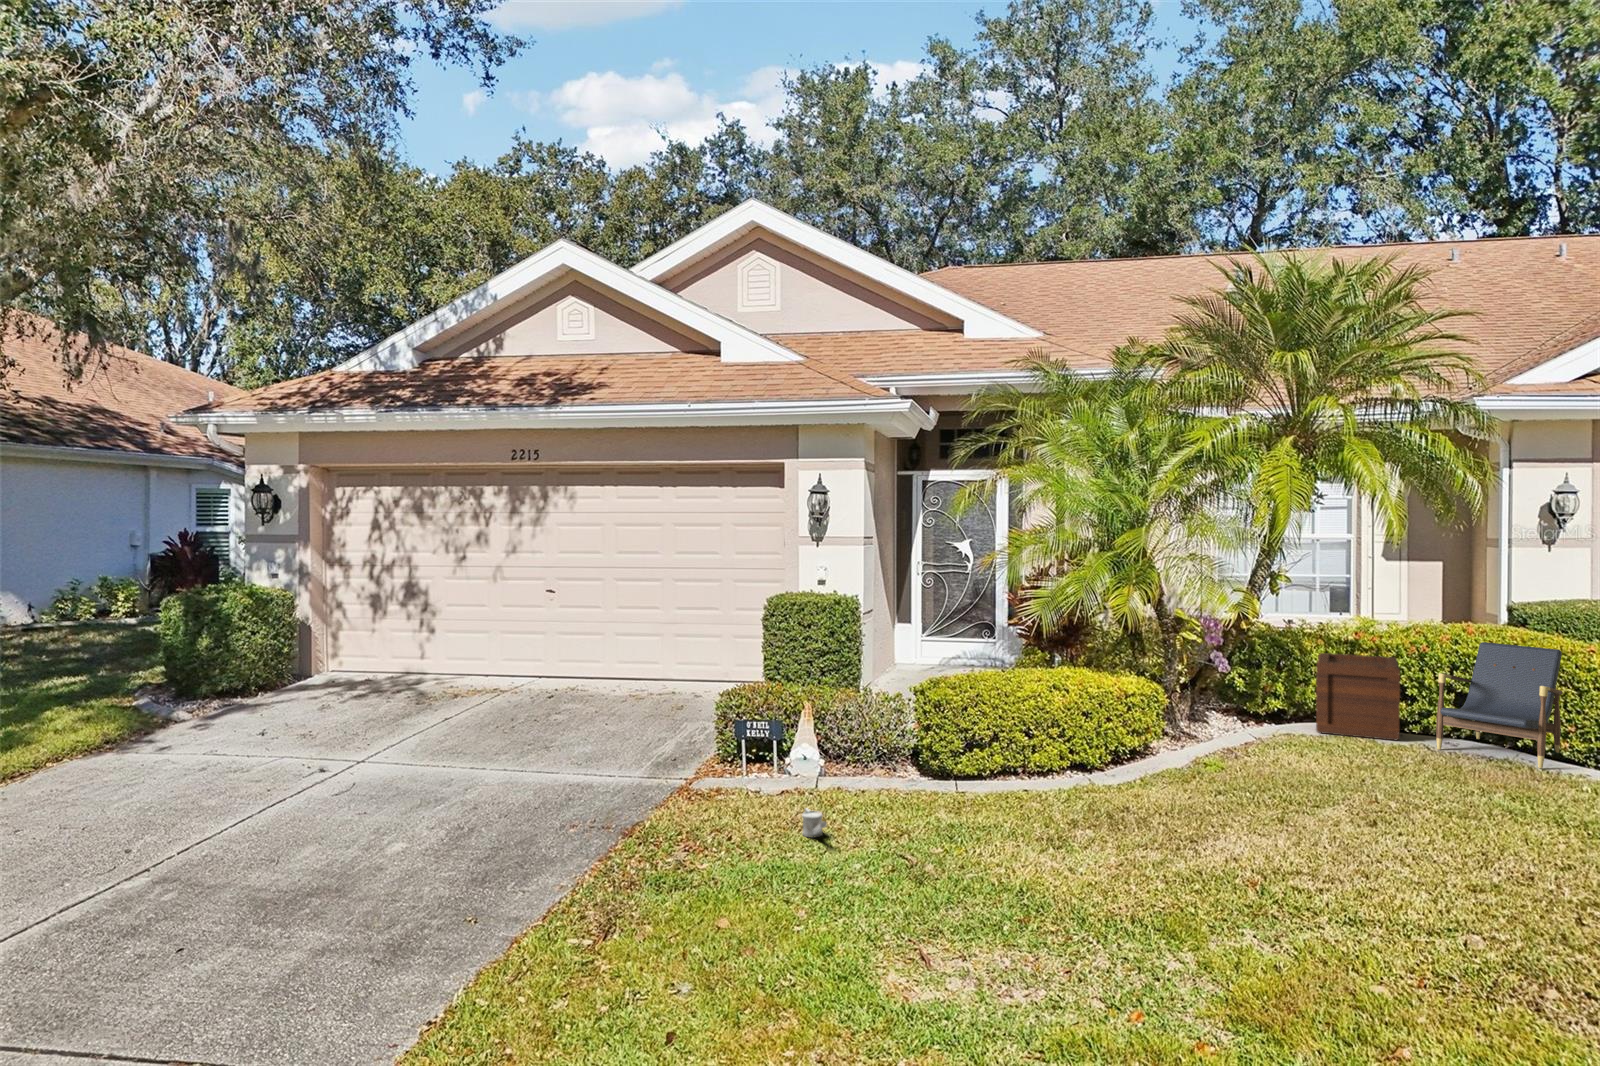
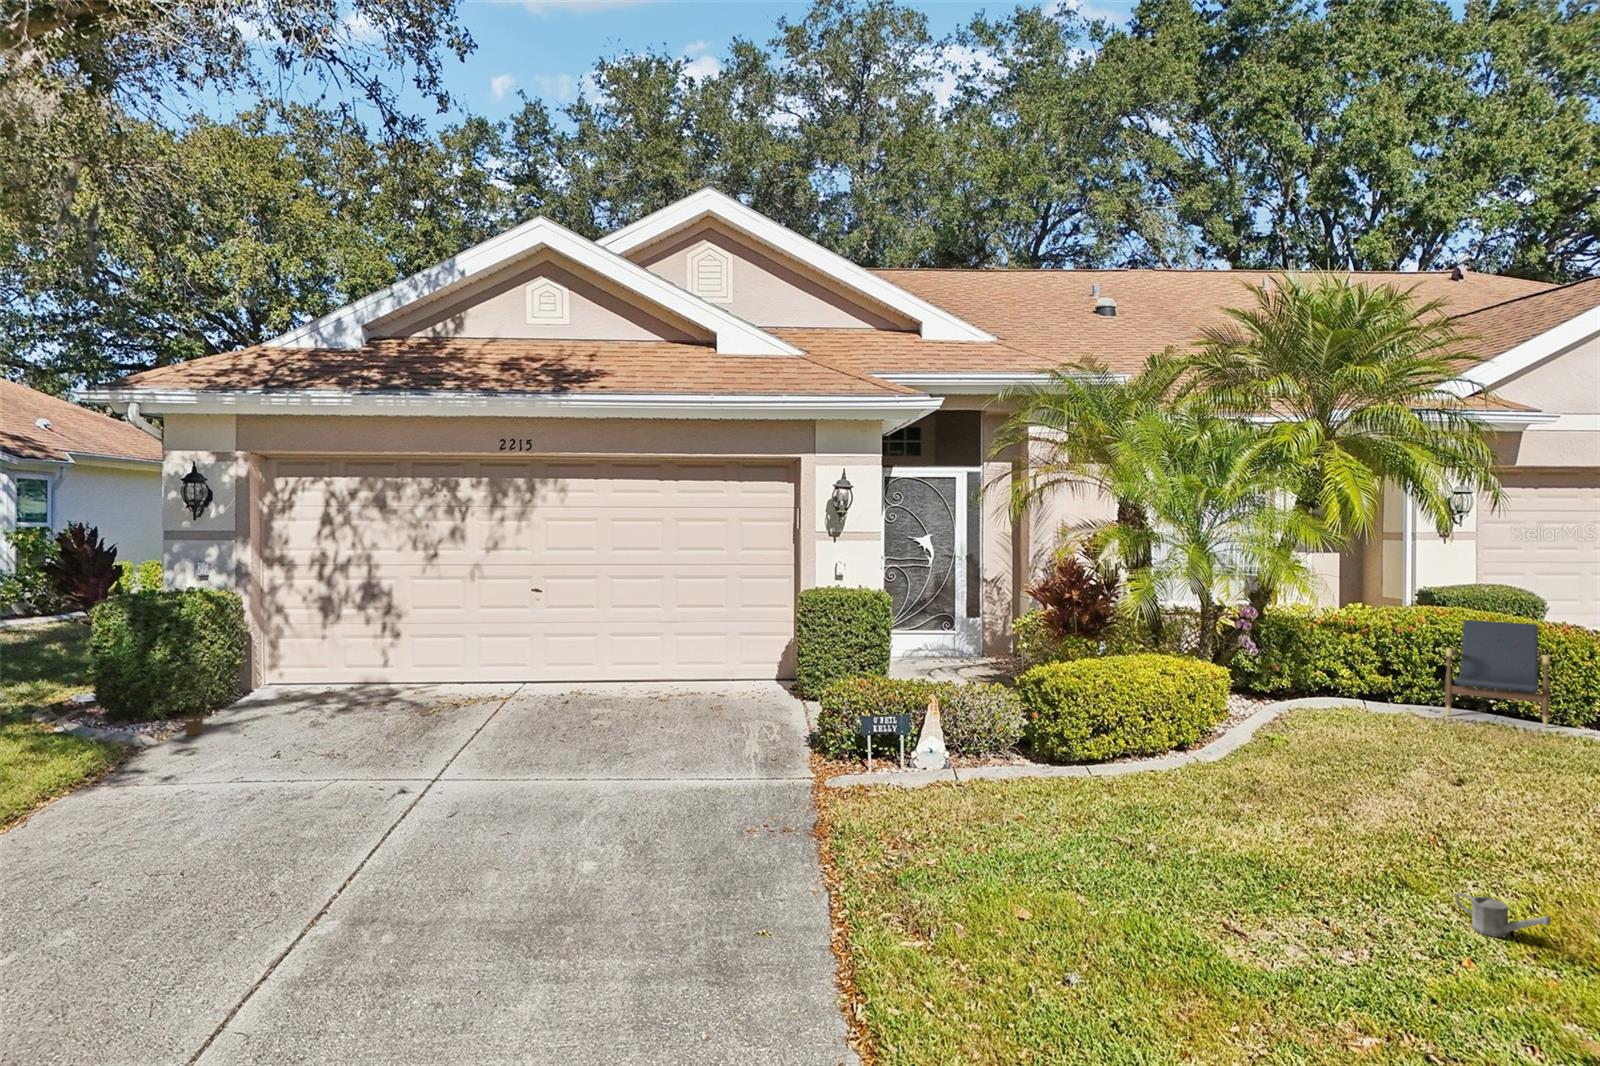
potted plant: none [231,649,270,710] -> present [175,664,216,736]
wooden crate: present [1316,653,1400,740] -> none [1317,634,1409,710]
watering can: present [802,808,827,837] -> present [1456,893,1551,937]

